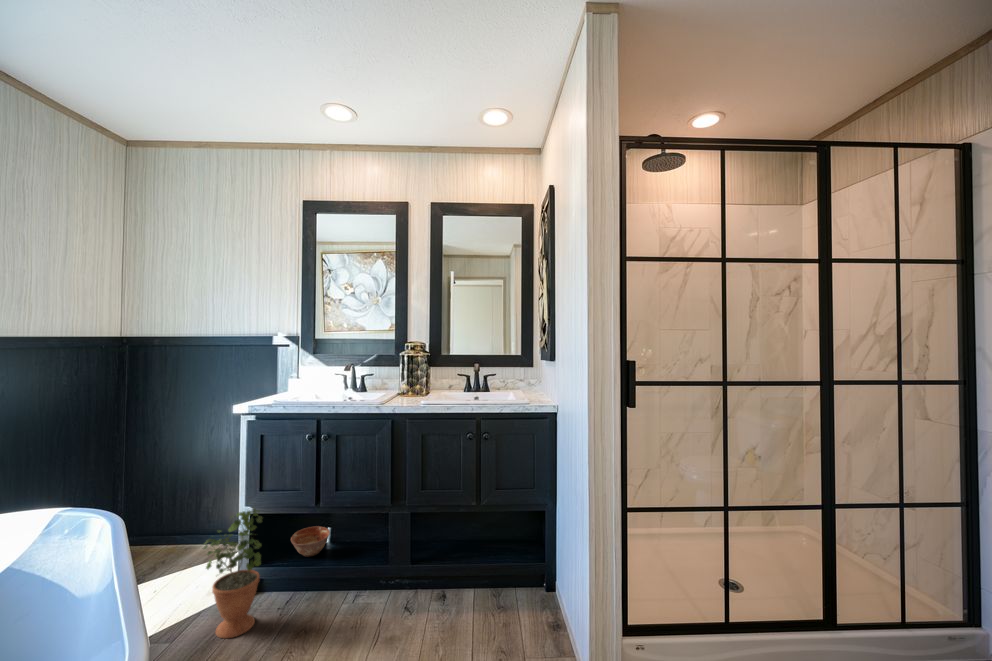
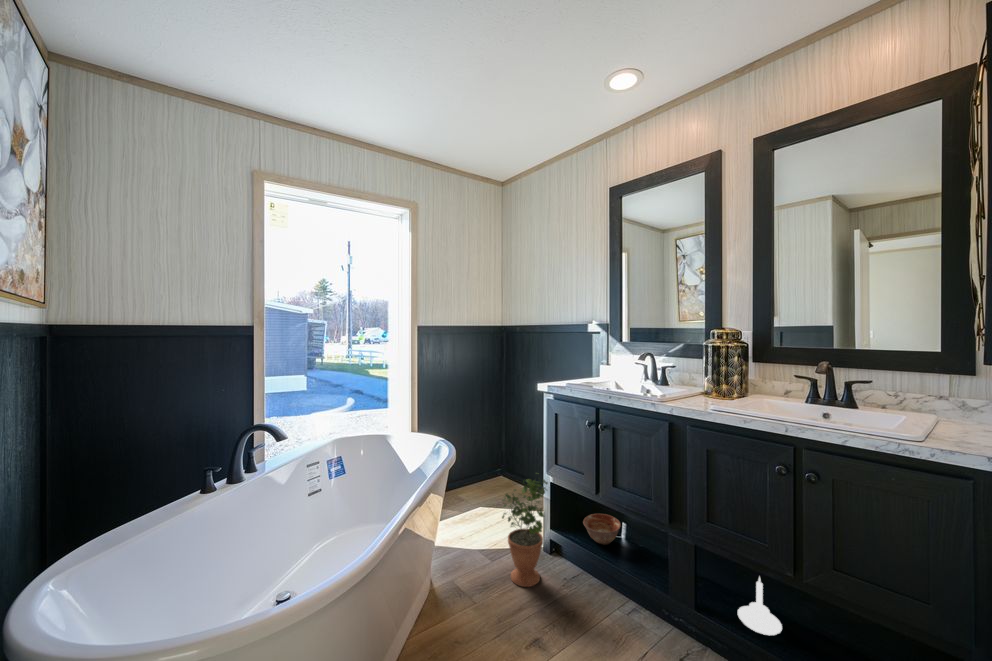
candle holder: none [436,518,463,558] -> present [738,577,782,635]

